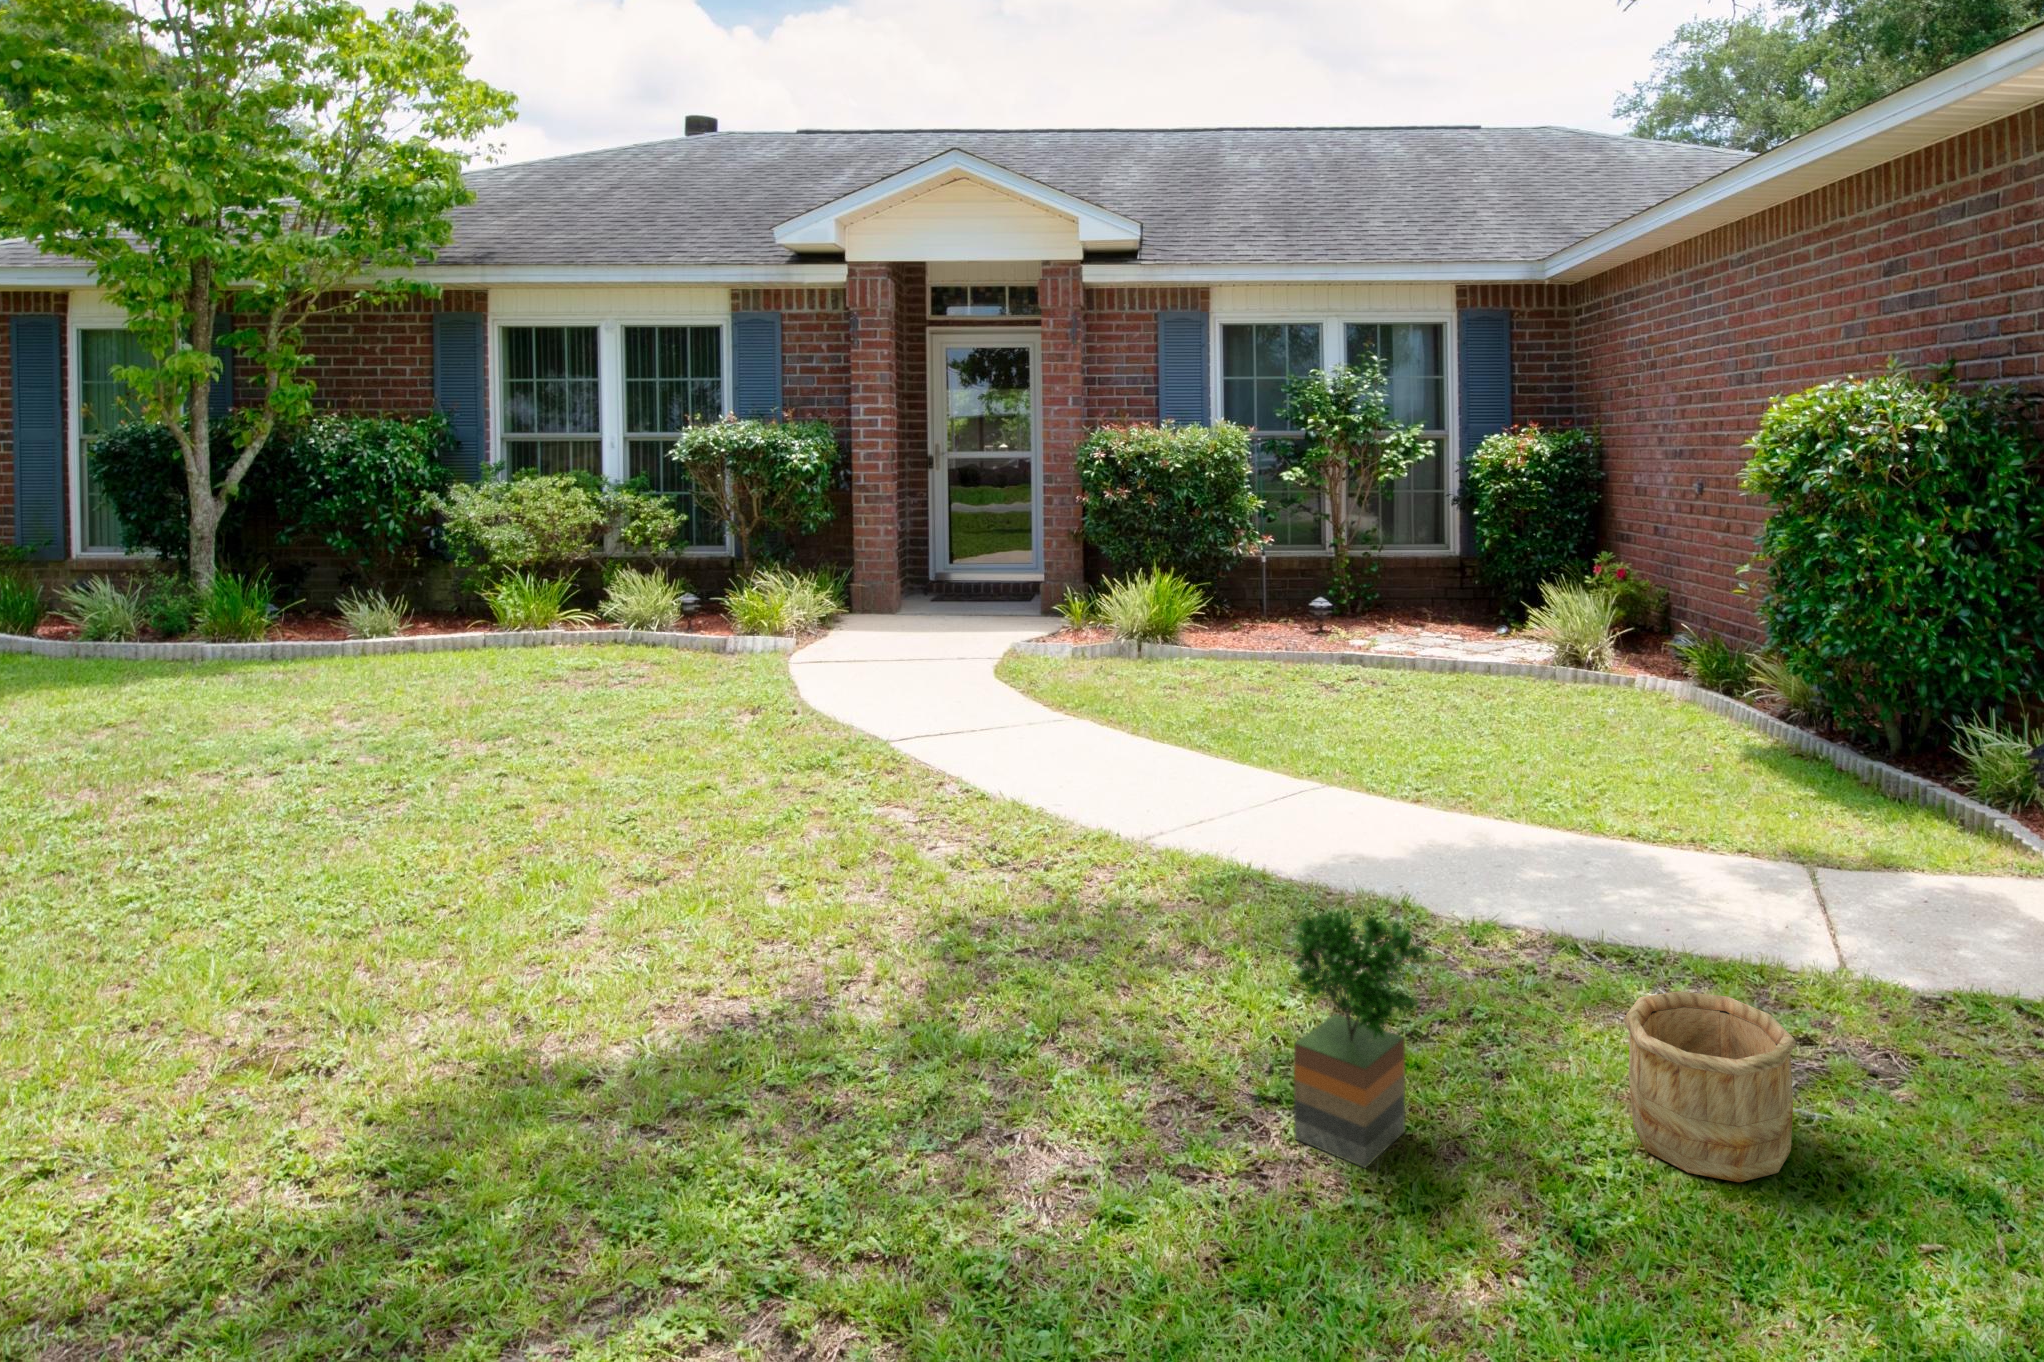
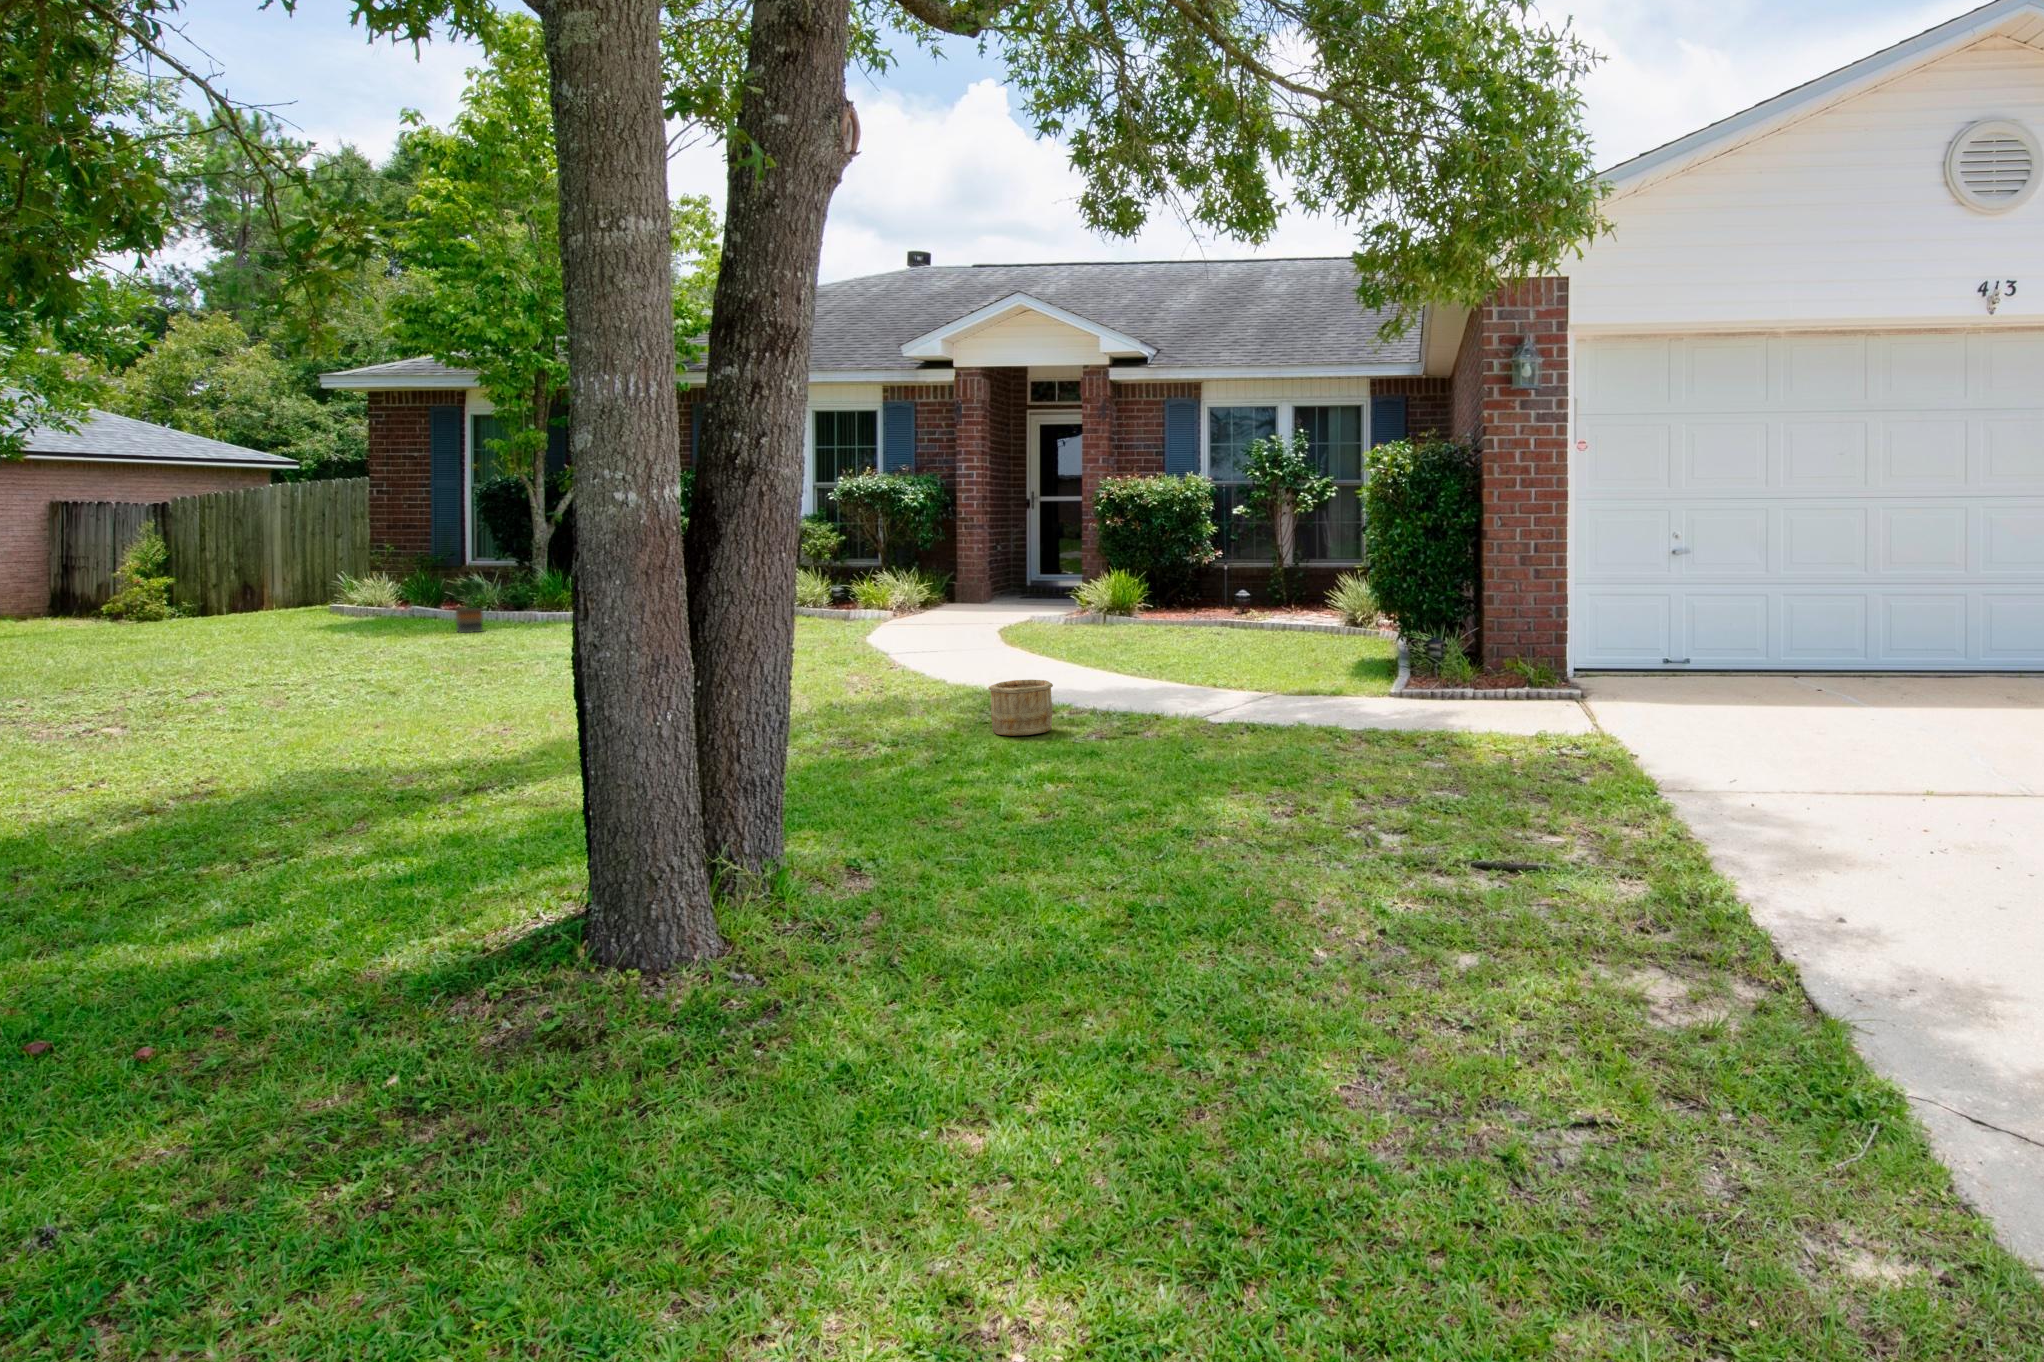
potted tree: present [1294,910,1429,1168] -> present [450,581,490,633]

